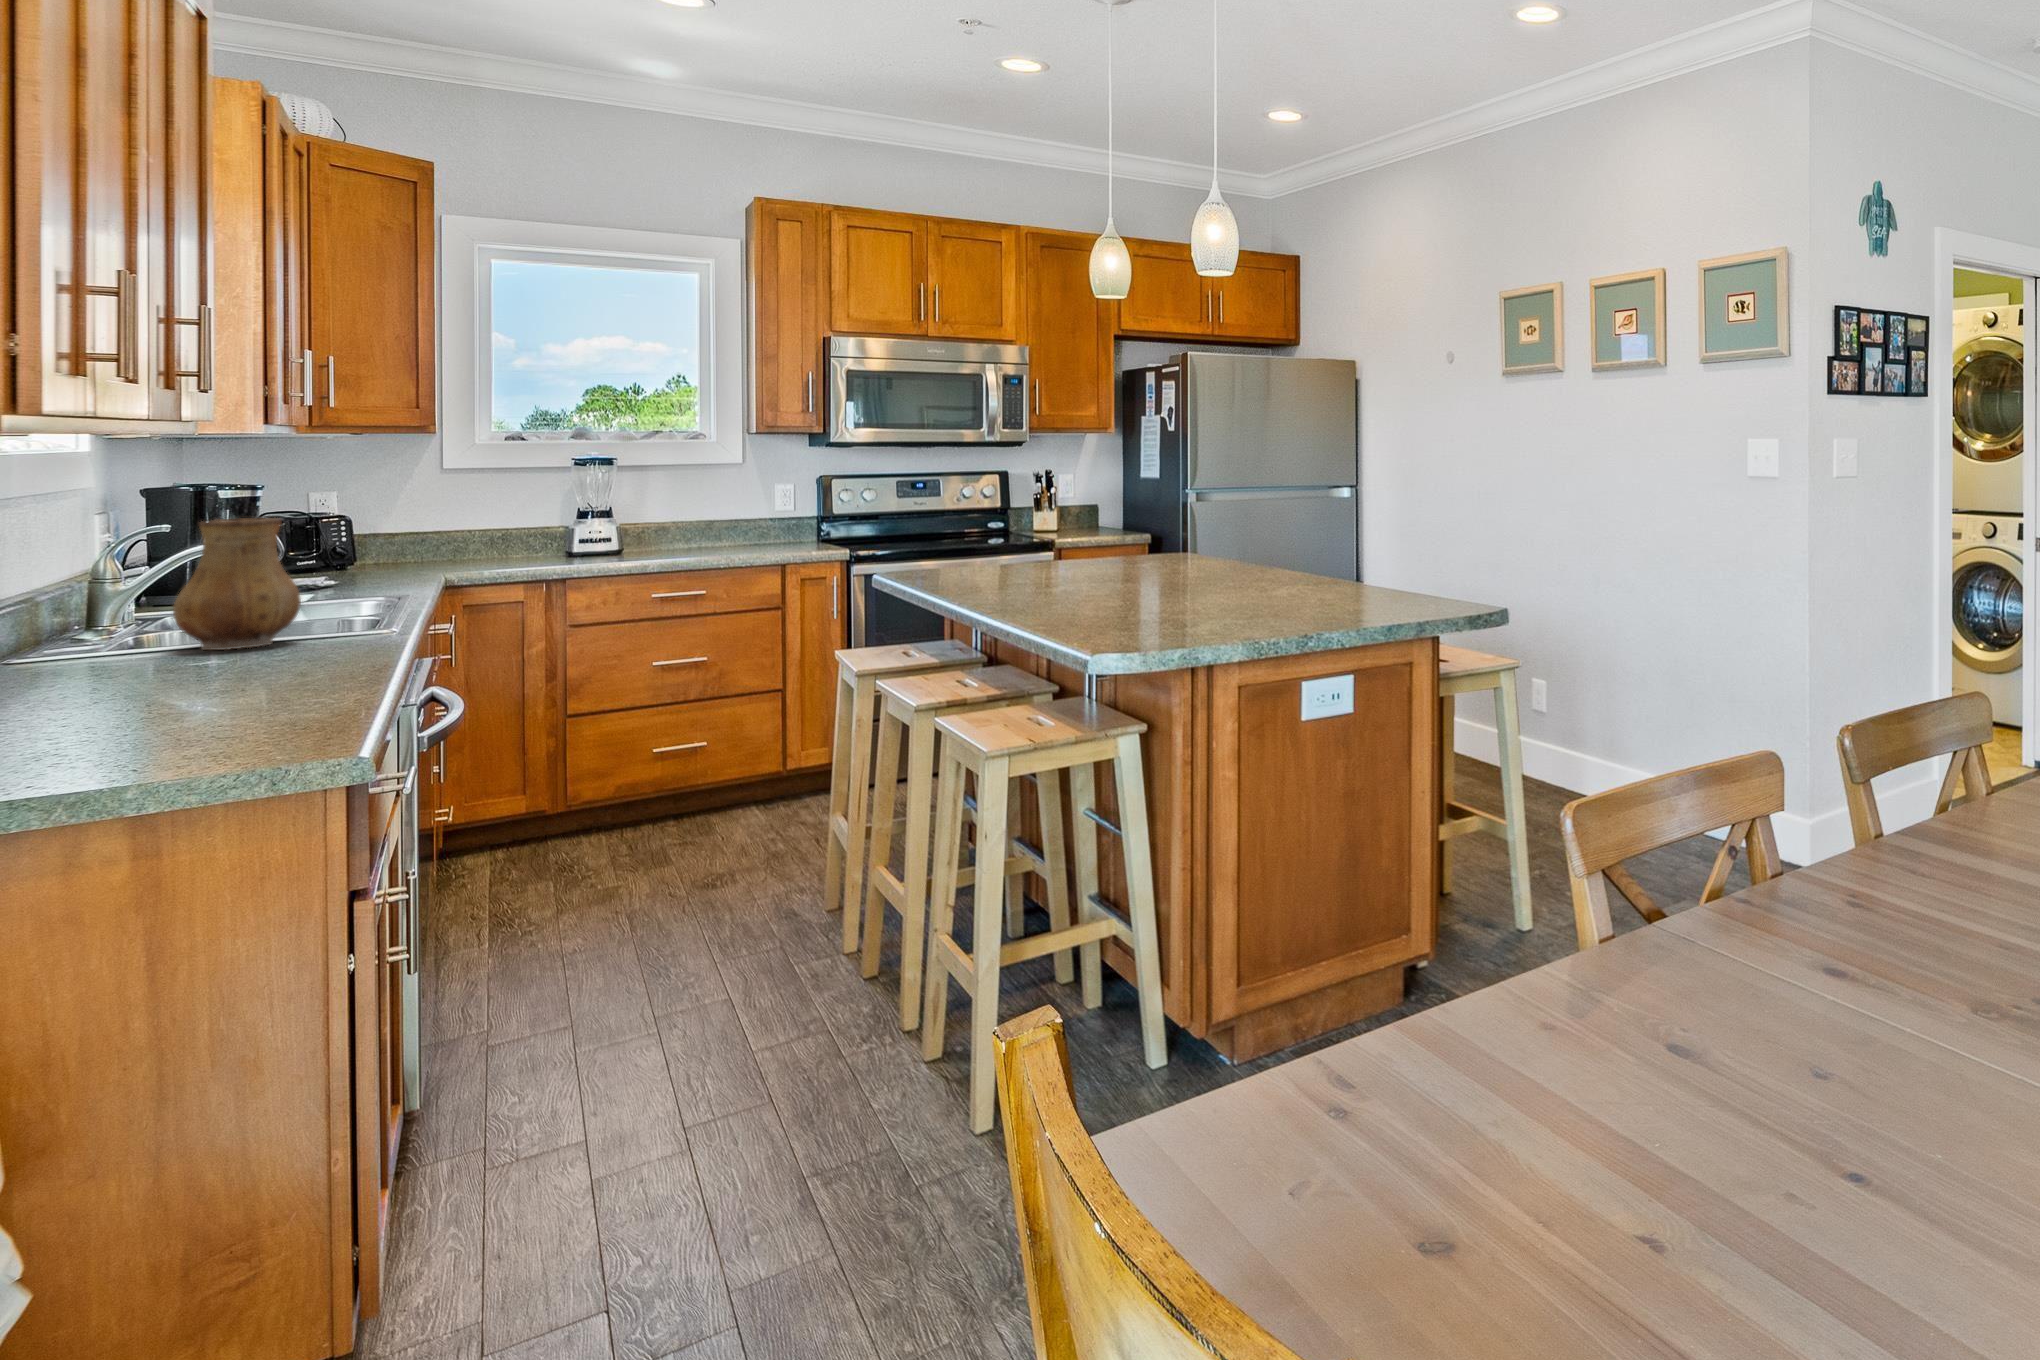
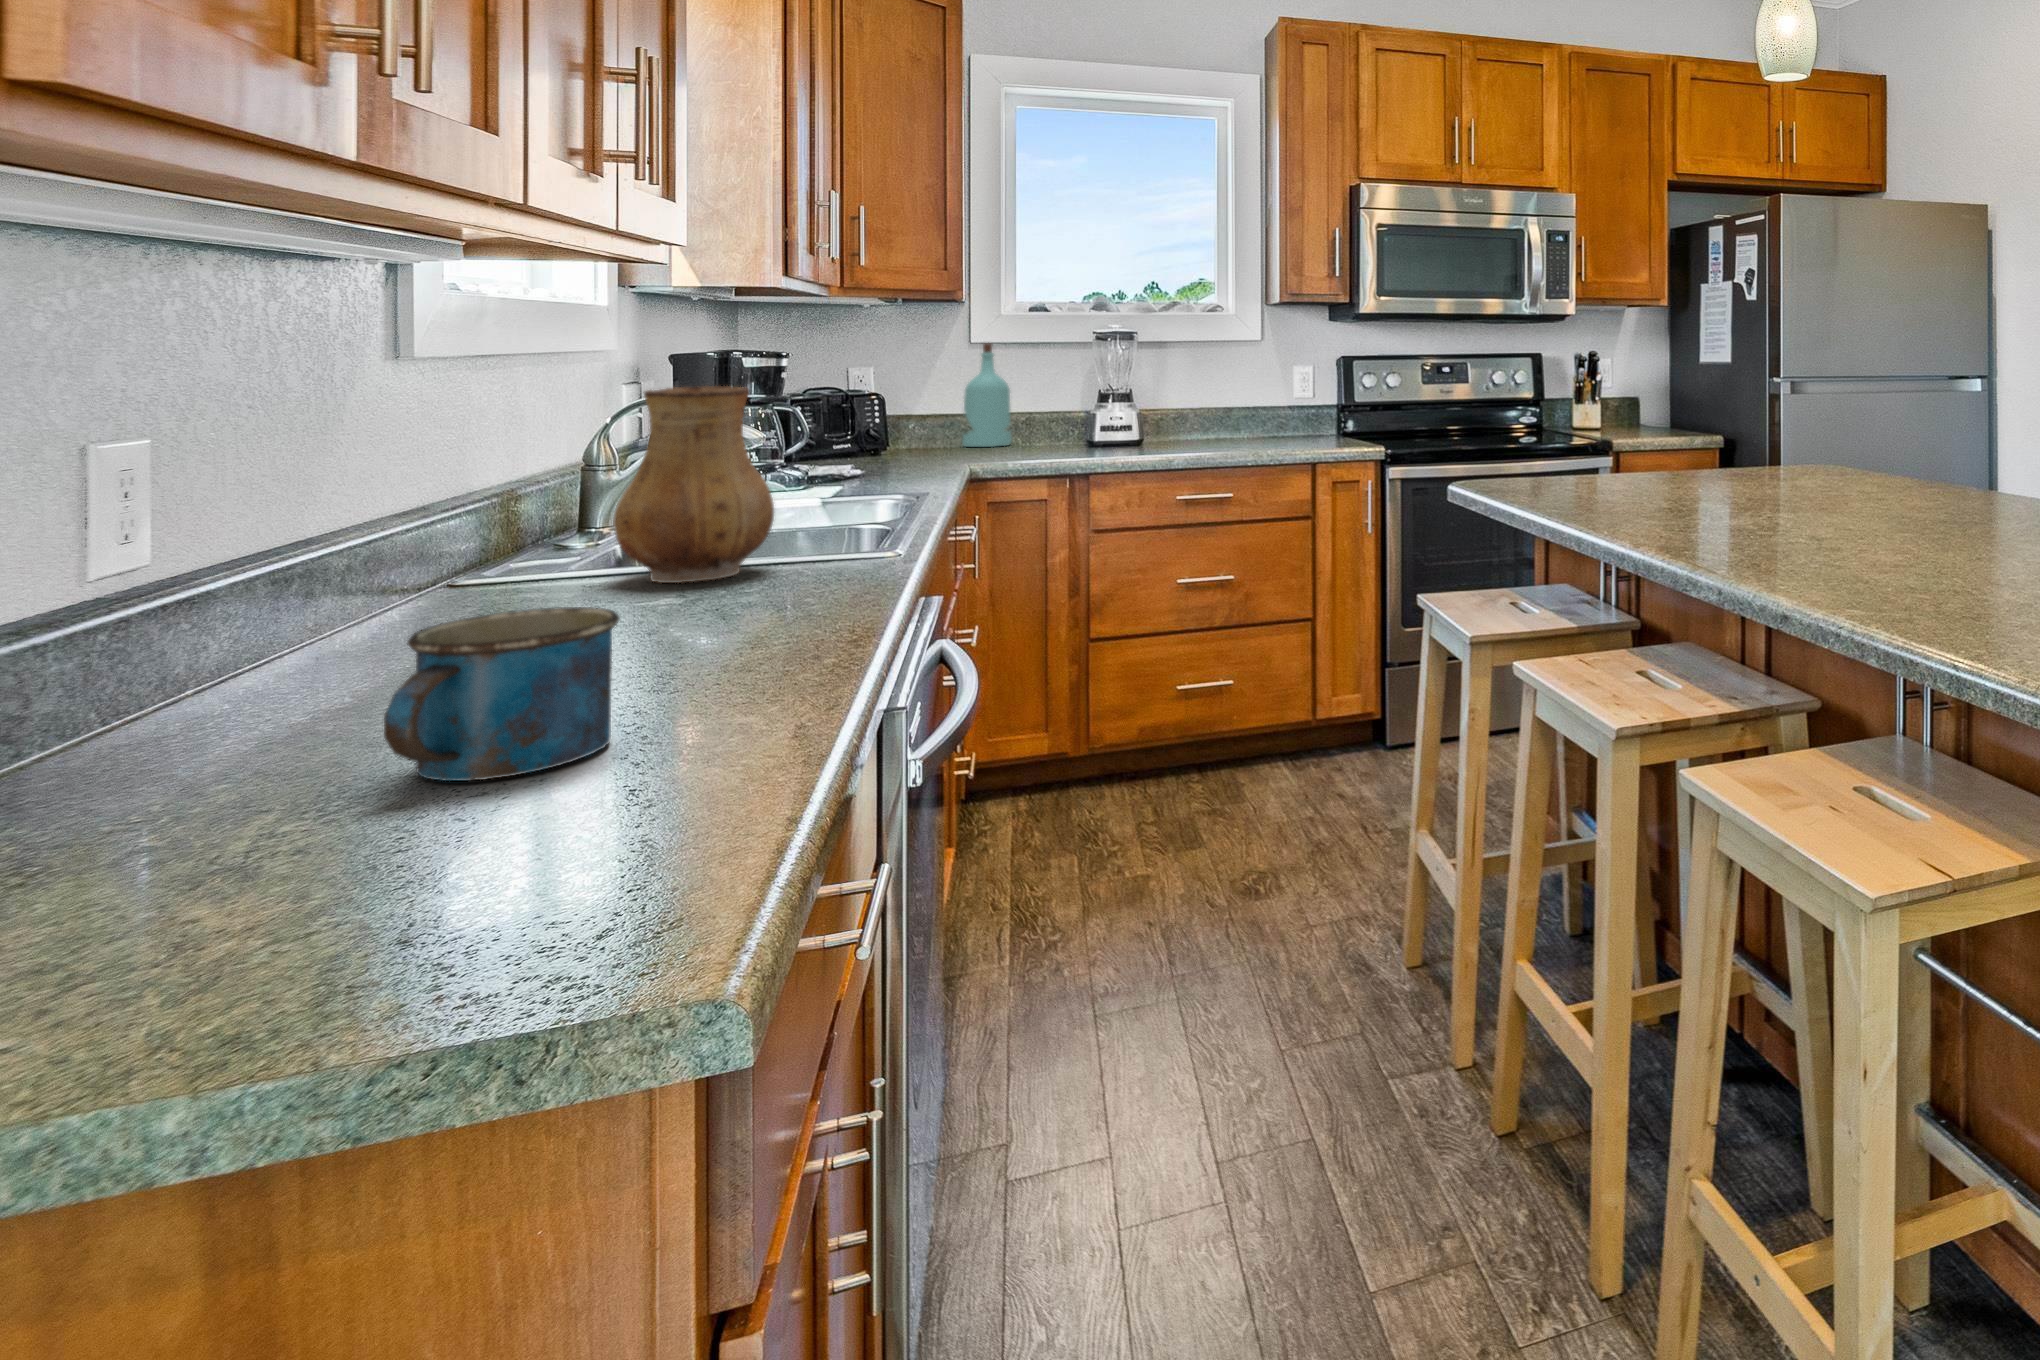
bottle: none [434,470,486,561] -> present [962,343,1012,447]
mug: none [141,637,261,717] -> present [384,607,620,781]

